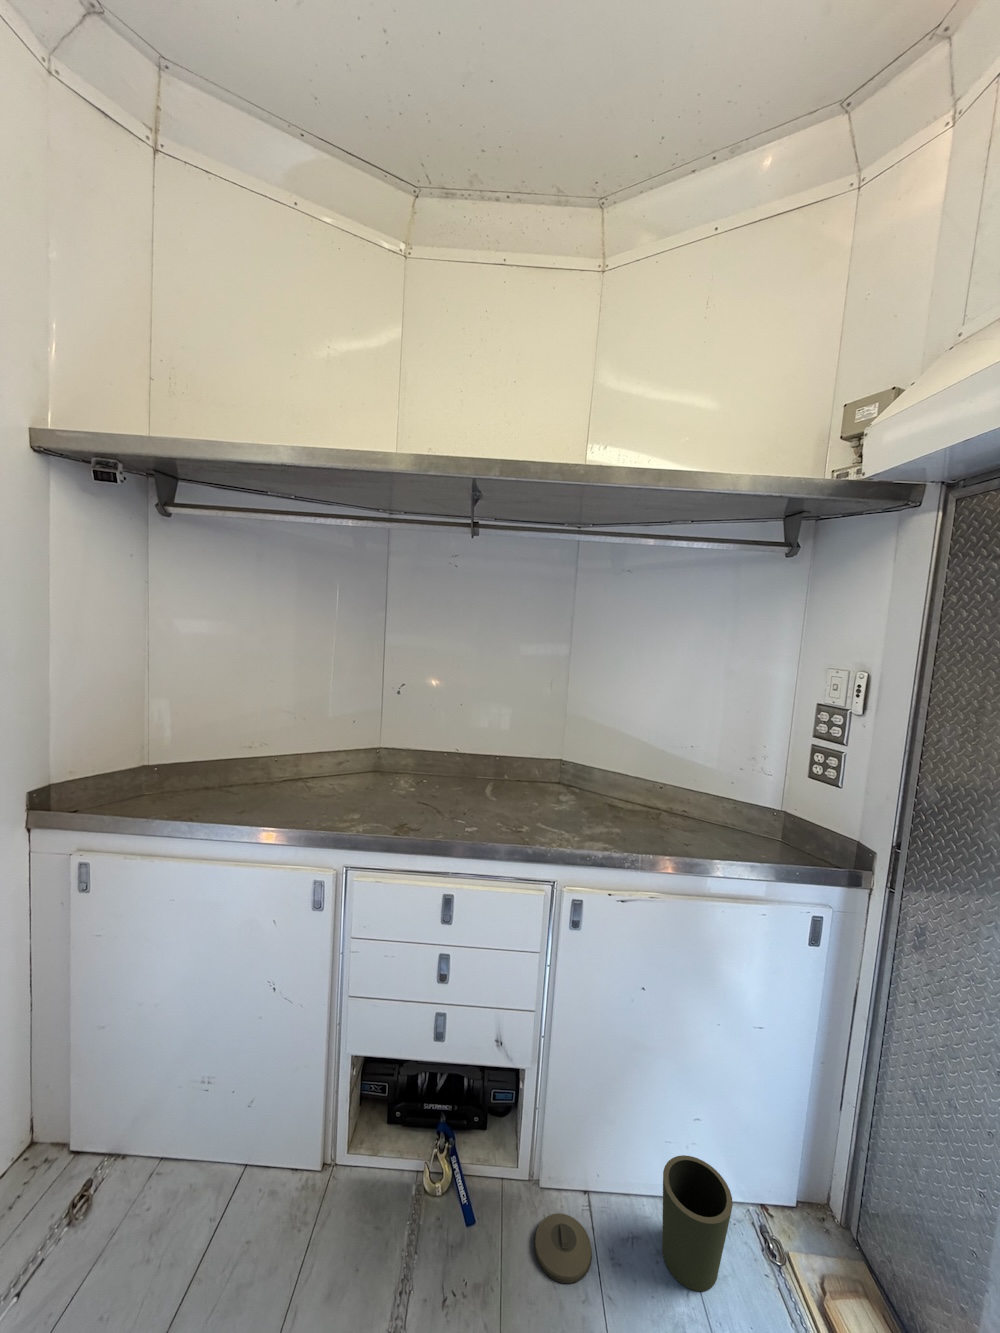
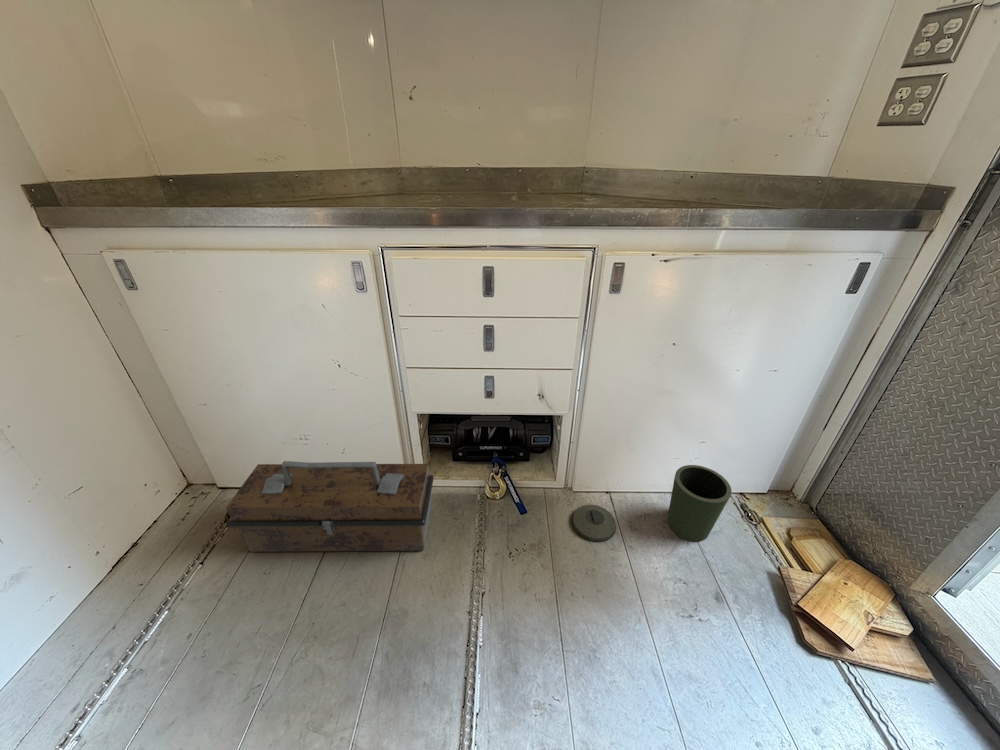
toolbox: none [79,1121,358,1285] -> present [226,461,434,552]

